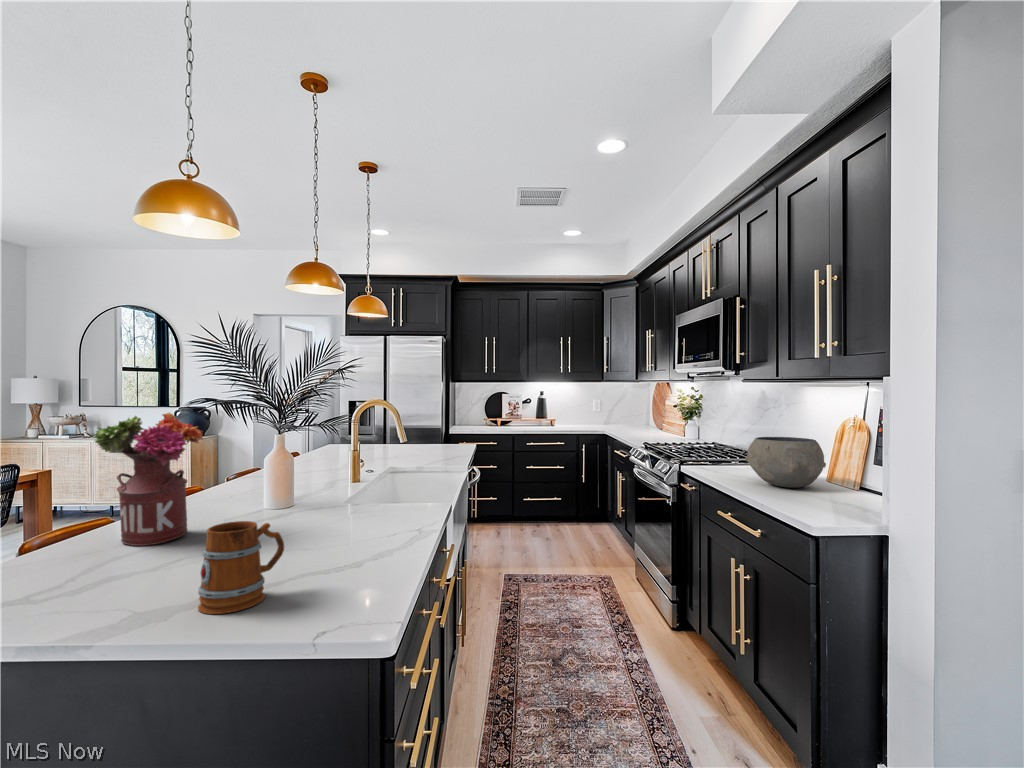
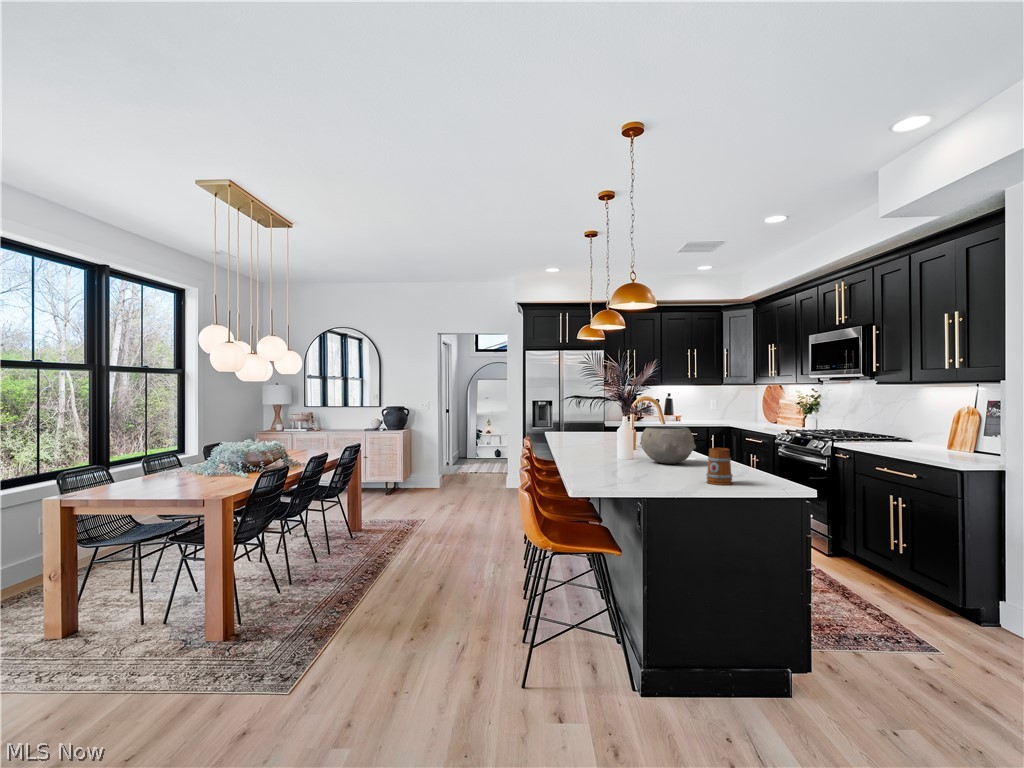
flower arrangement: present [94,413,203,546] -> none [584,401,632,469]
ceramic bowl: present [745,437,826,488] -> present [640,427,696,464]

